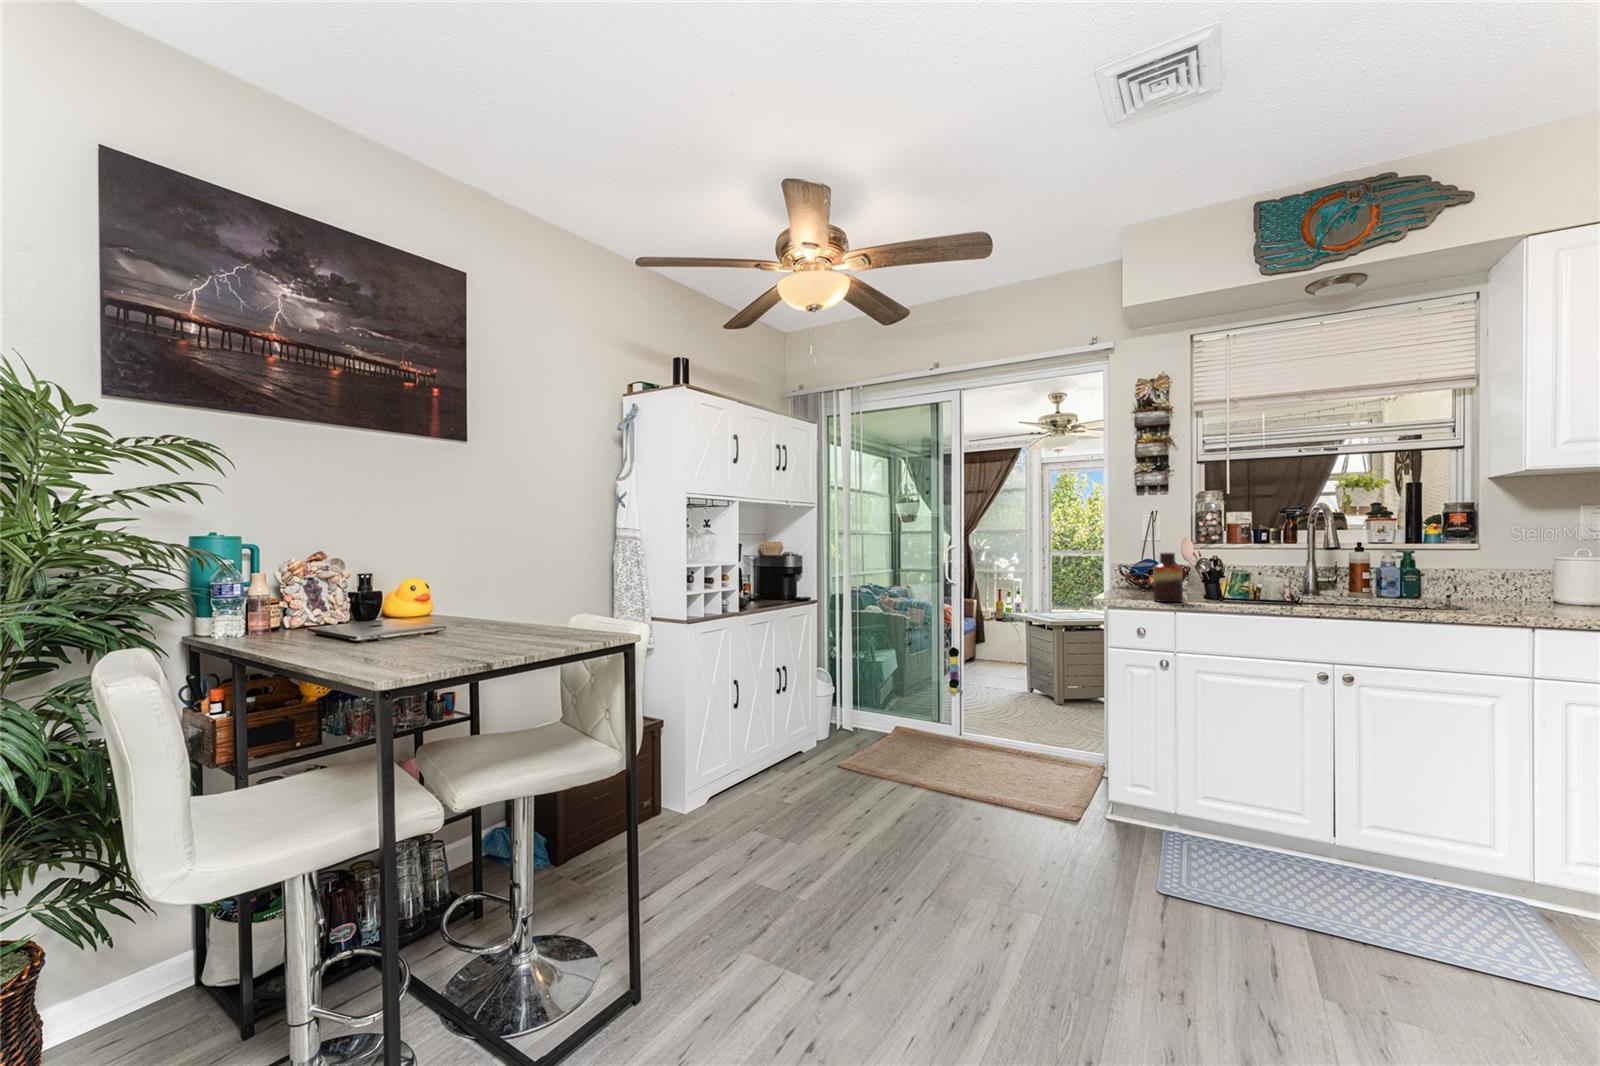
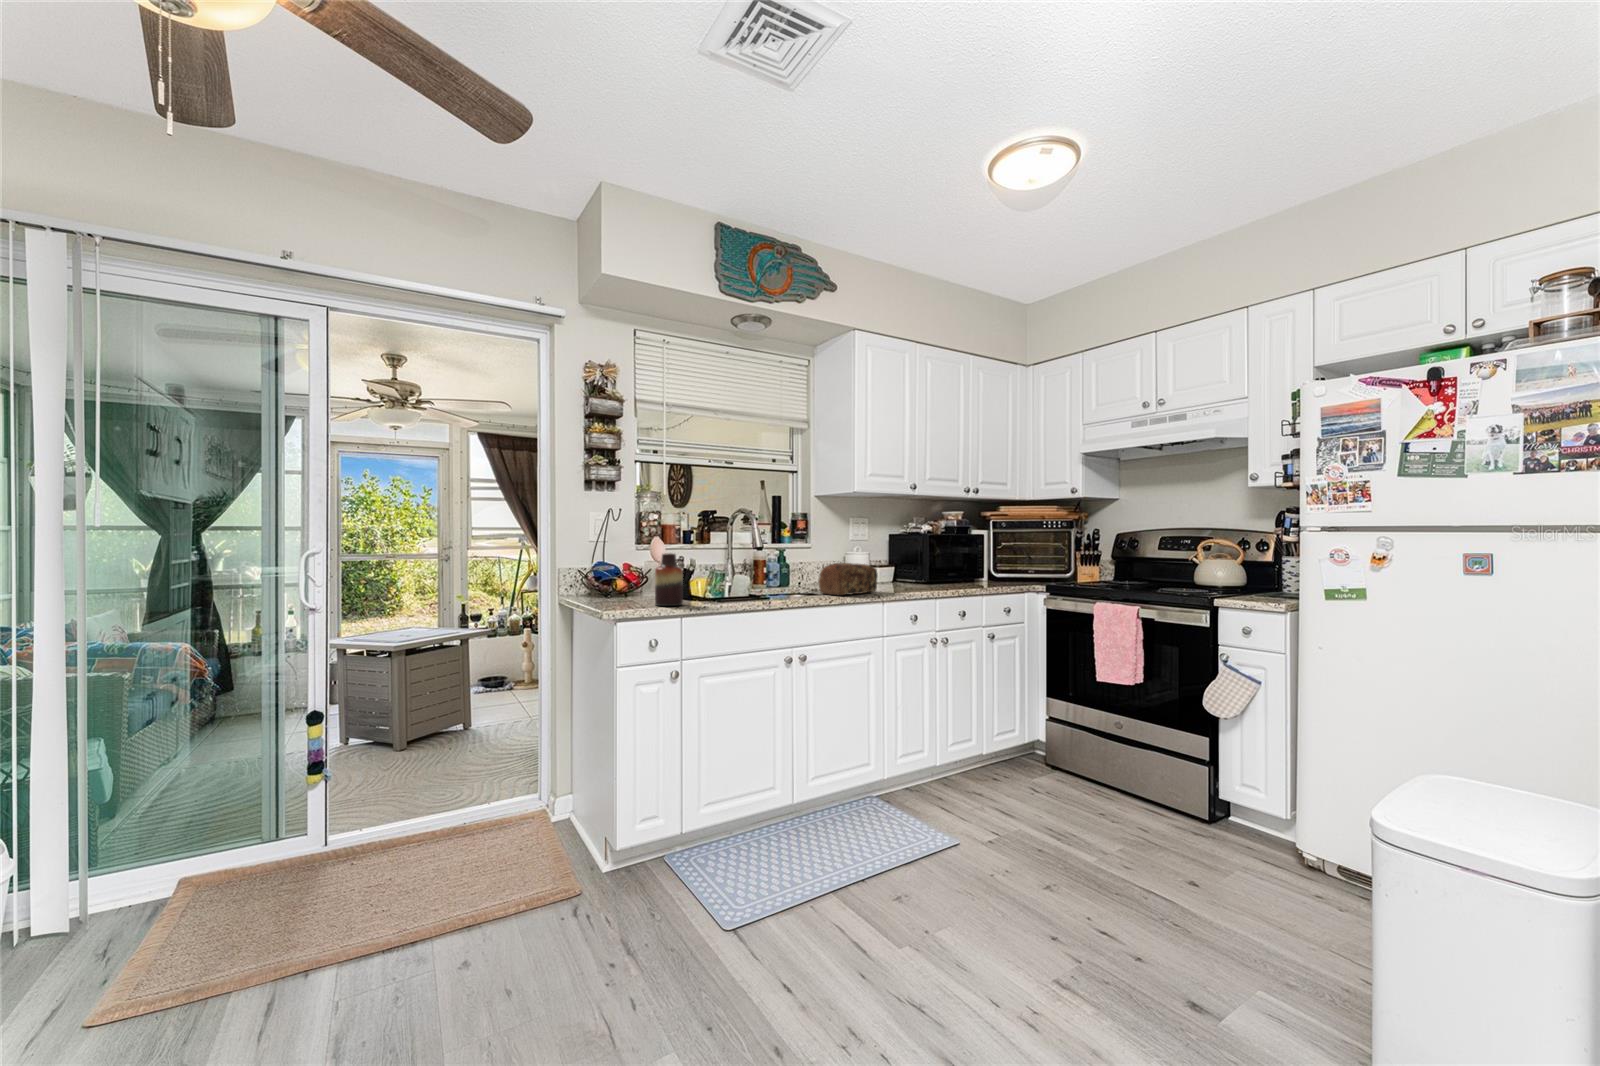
bread loaf: none [1411,570,1533,614] -> present [819,563,878,595]

